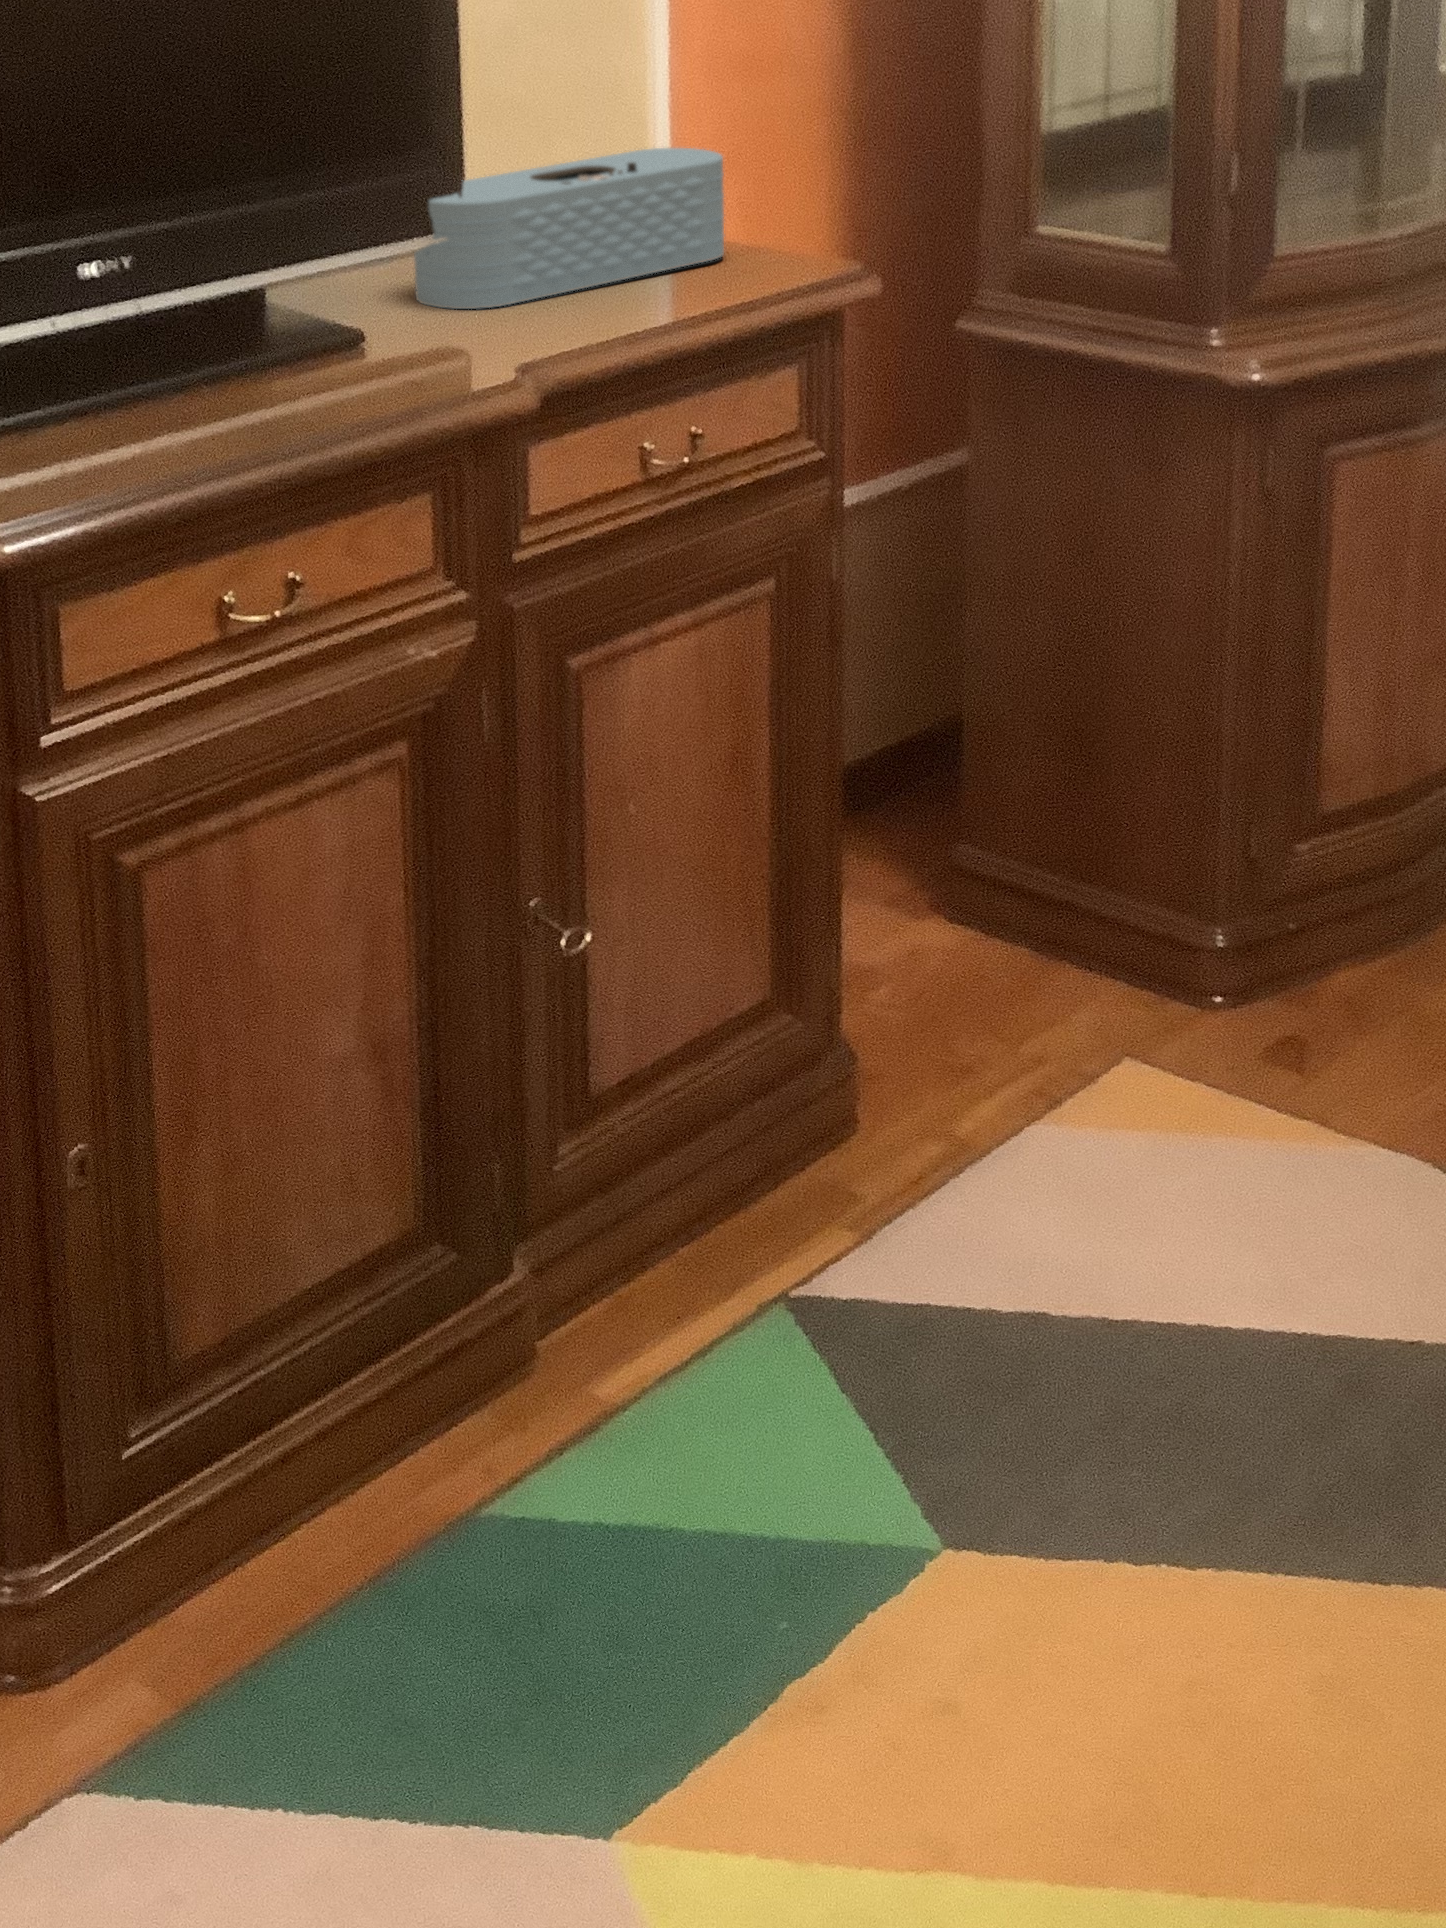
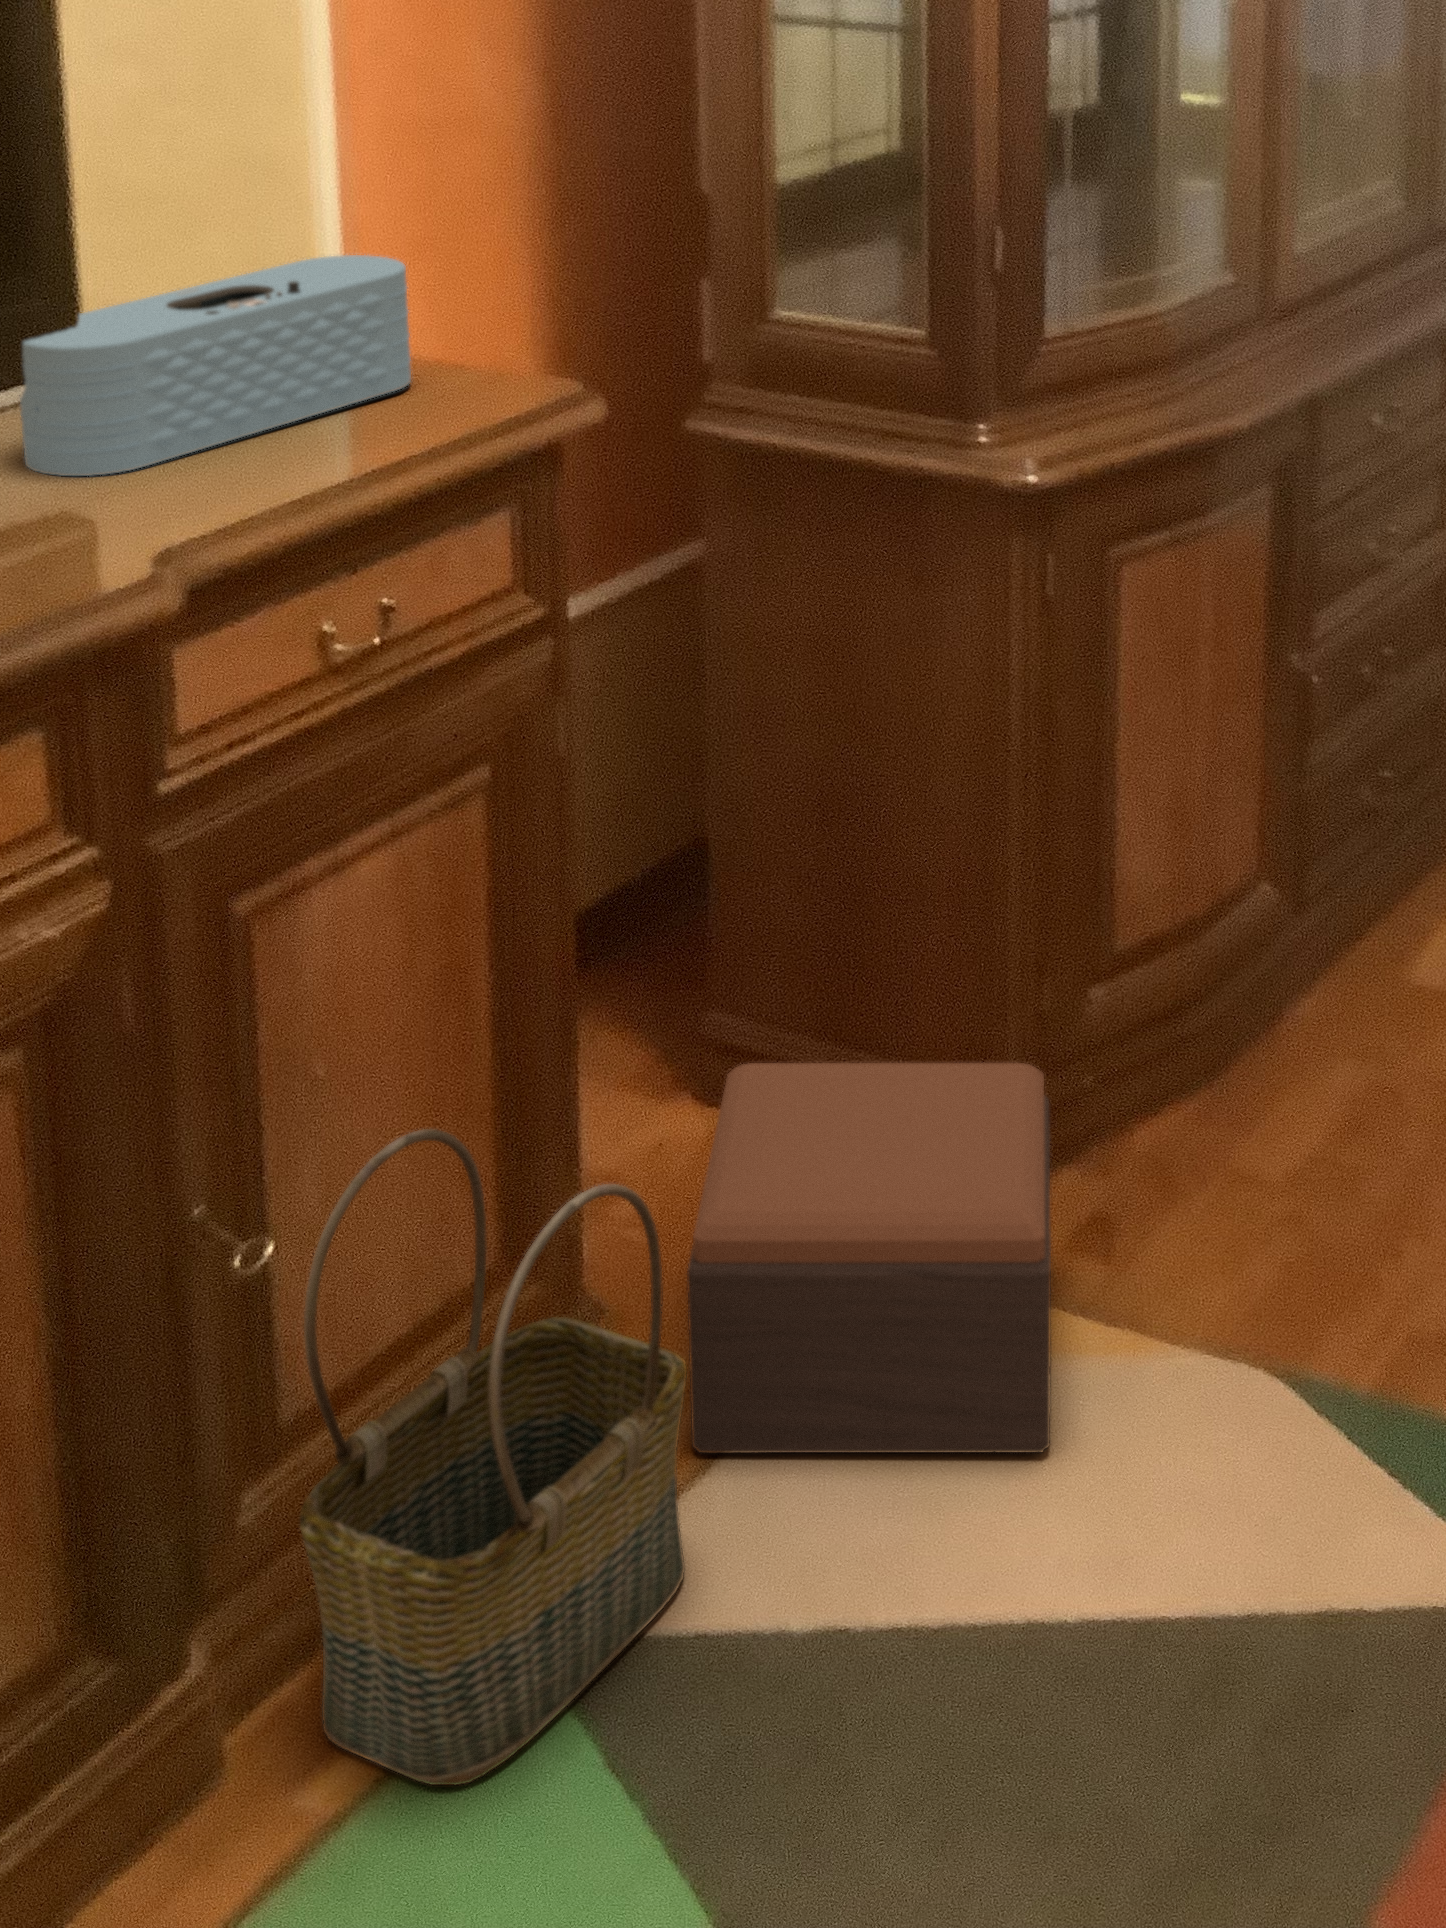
footstool: none [924,865,1247,1204] -> present [687,1063,1051,1453]
basket: none [603,866,920,1391] -> present [300,1129,687,1785]

